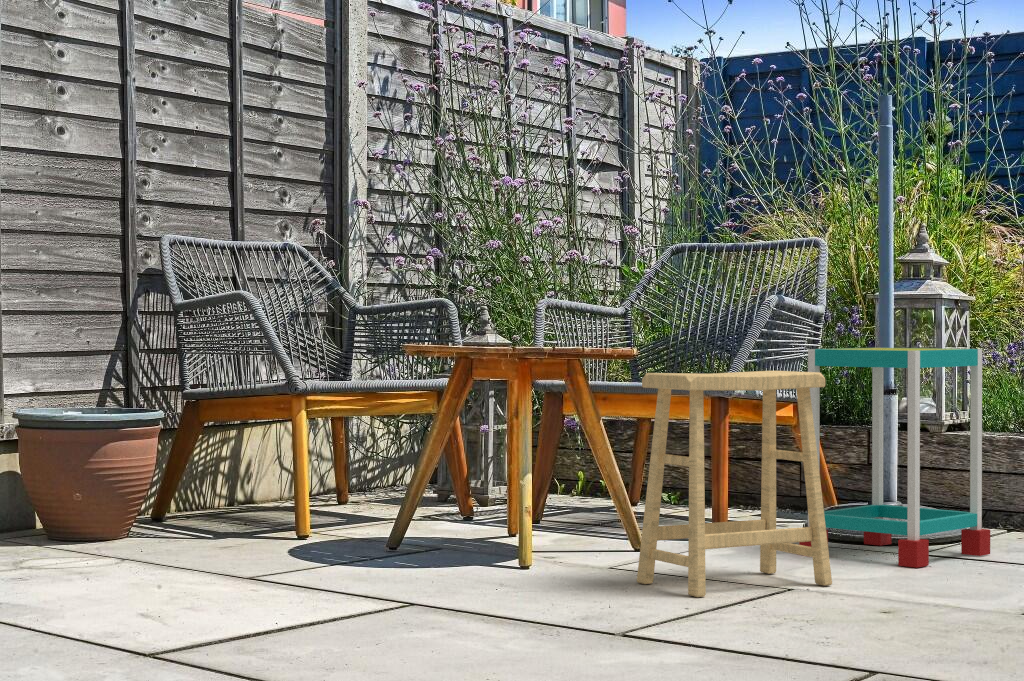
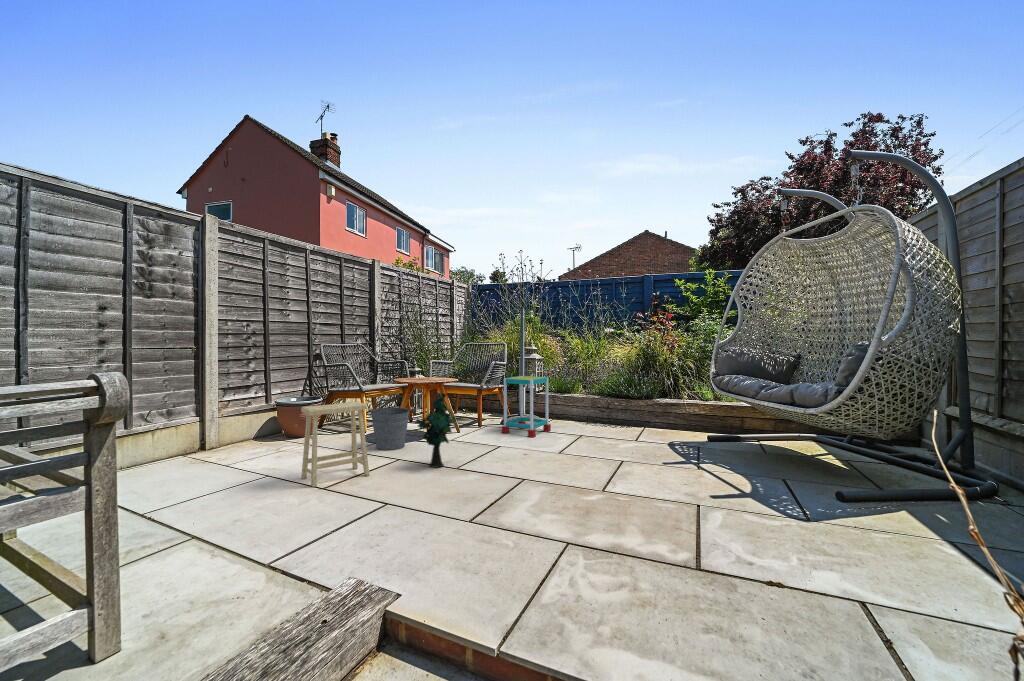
decorative plant: none [473,356,624,623] -> present [415,393,456,468]
footstool: present [637,371,832,597] -> present [301,402,369,487]
bucket: none [323,438,460,578] -> present [370,408,410,450]

